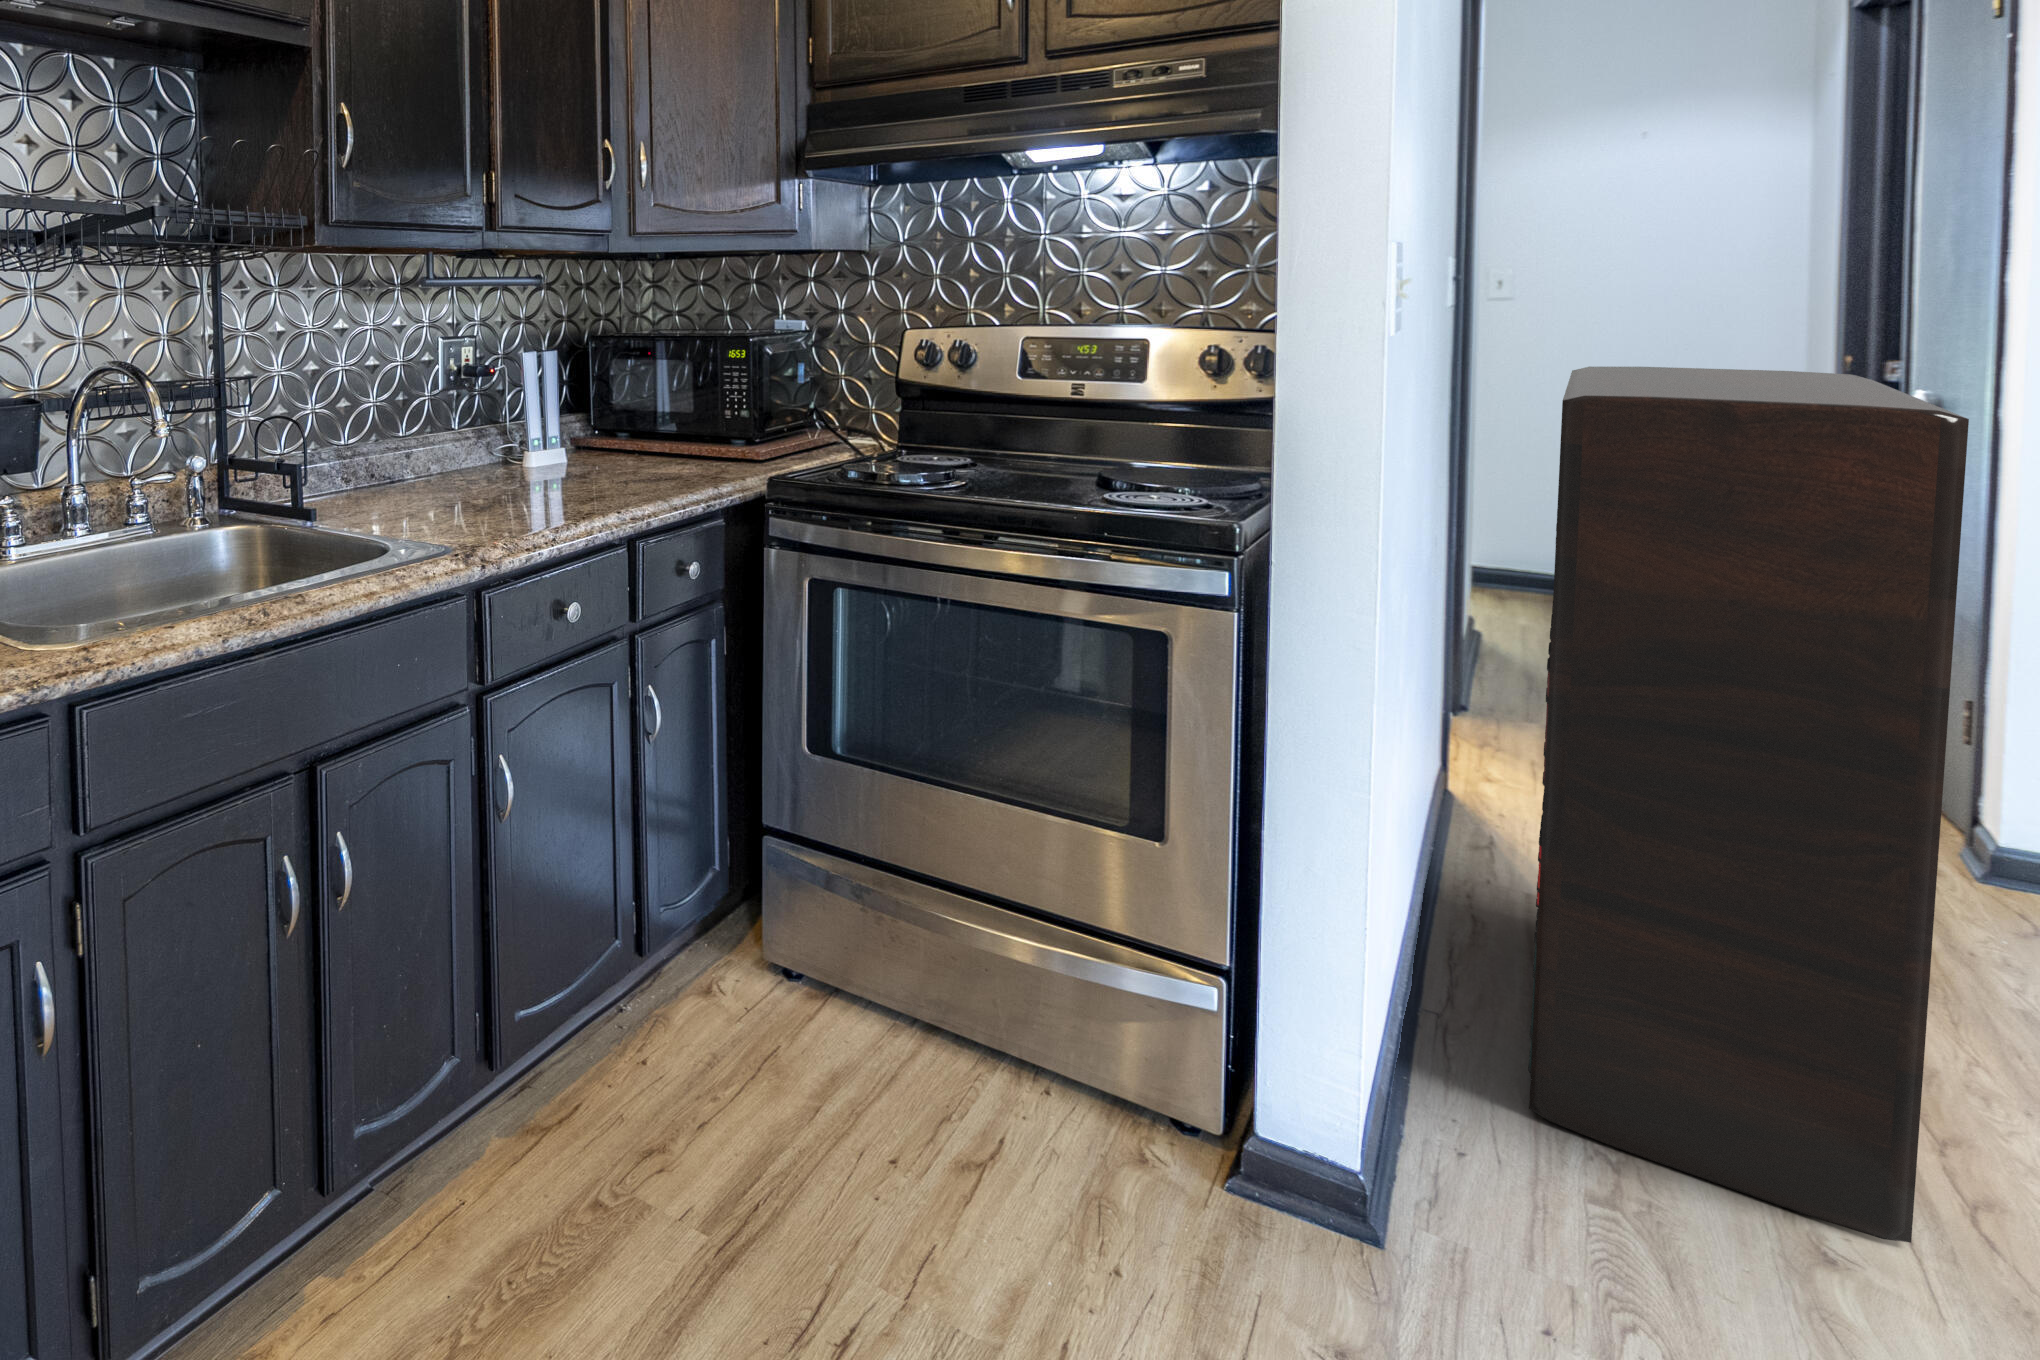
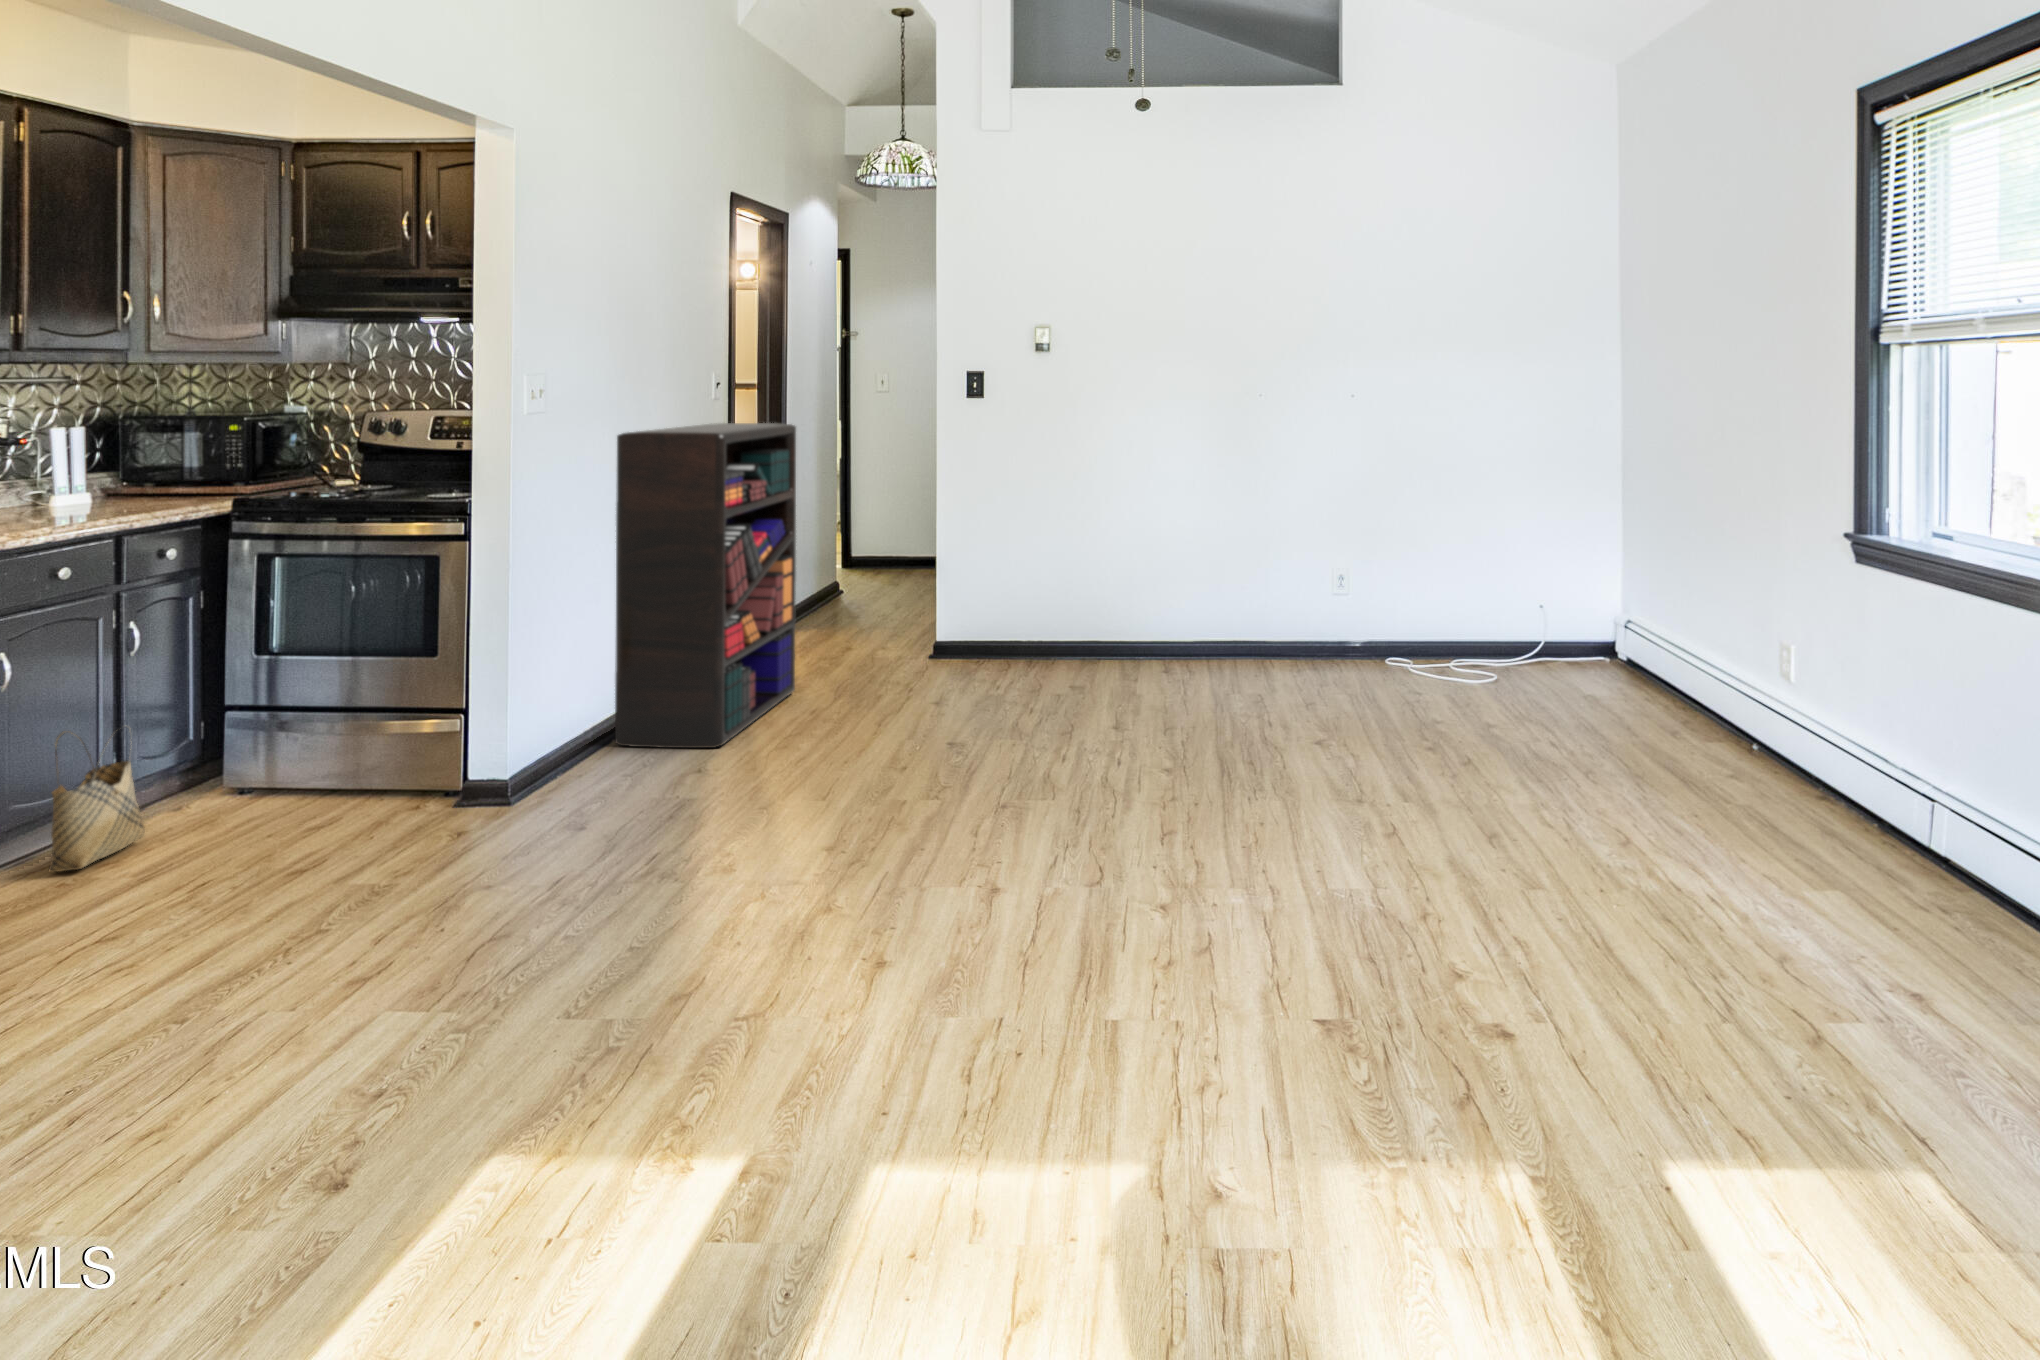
woven basket: none [588,940,715,1257] -> present [49,732,145,872]

